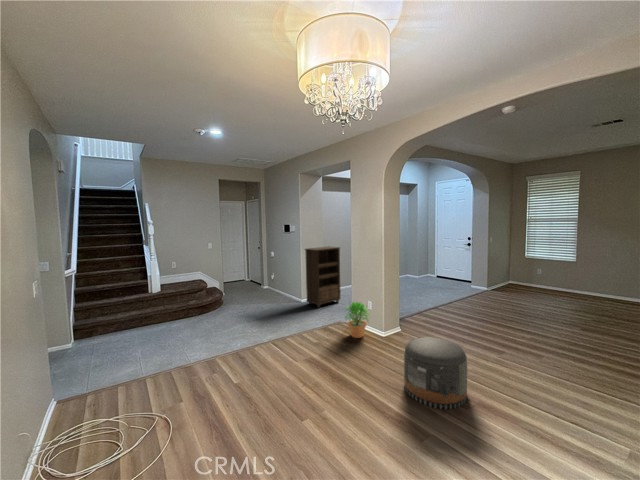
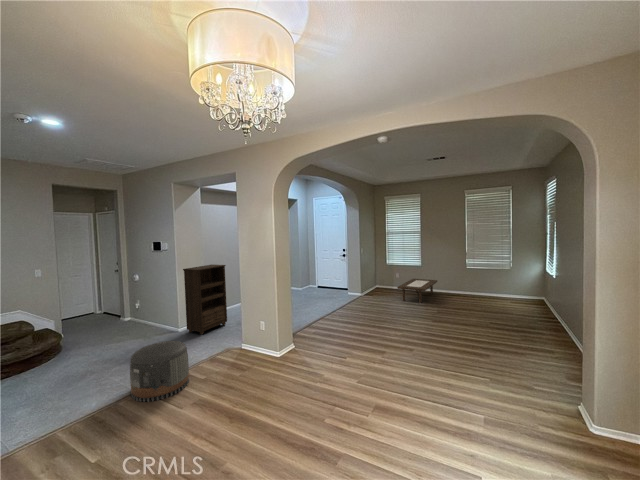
coffee table: none [537,277,603,308] -> present [397,279,437,303]
potted plant: present [345,302,369,338] -> none [234,323,266,363]
pouf: present [404,337,467,409] -> present [130,341,189,402]

